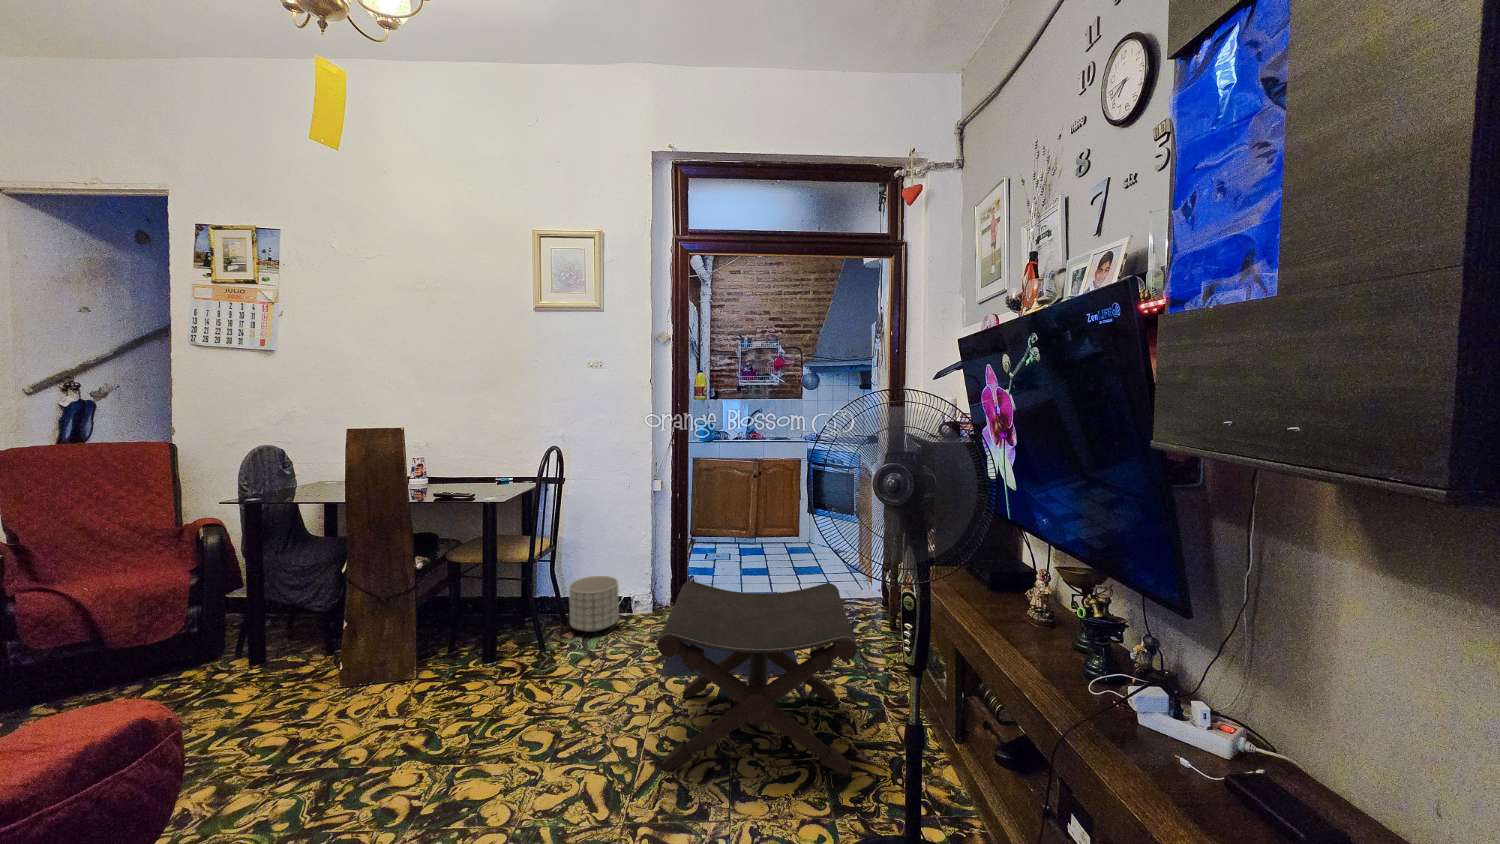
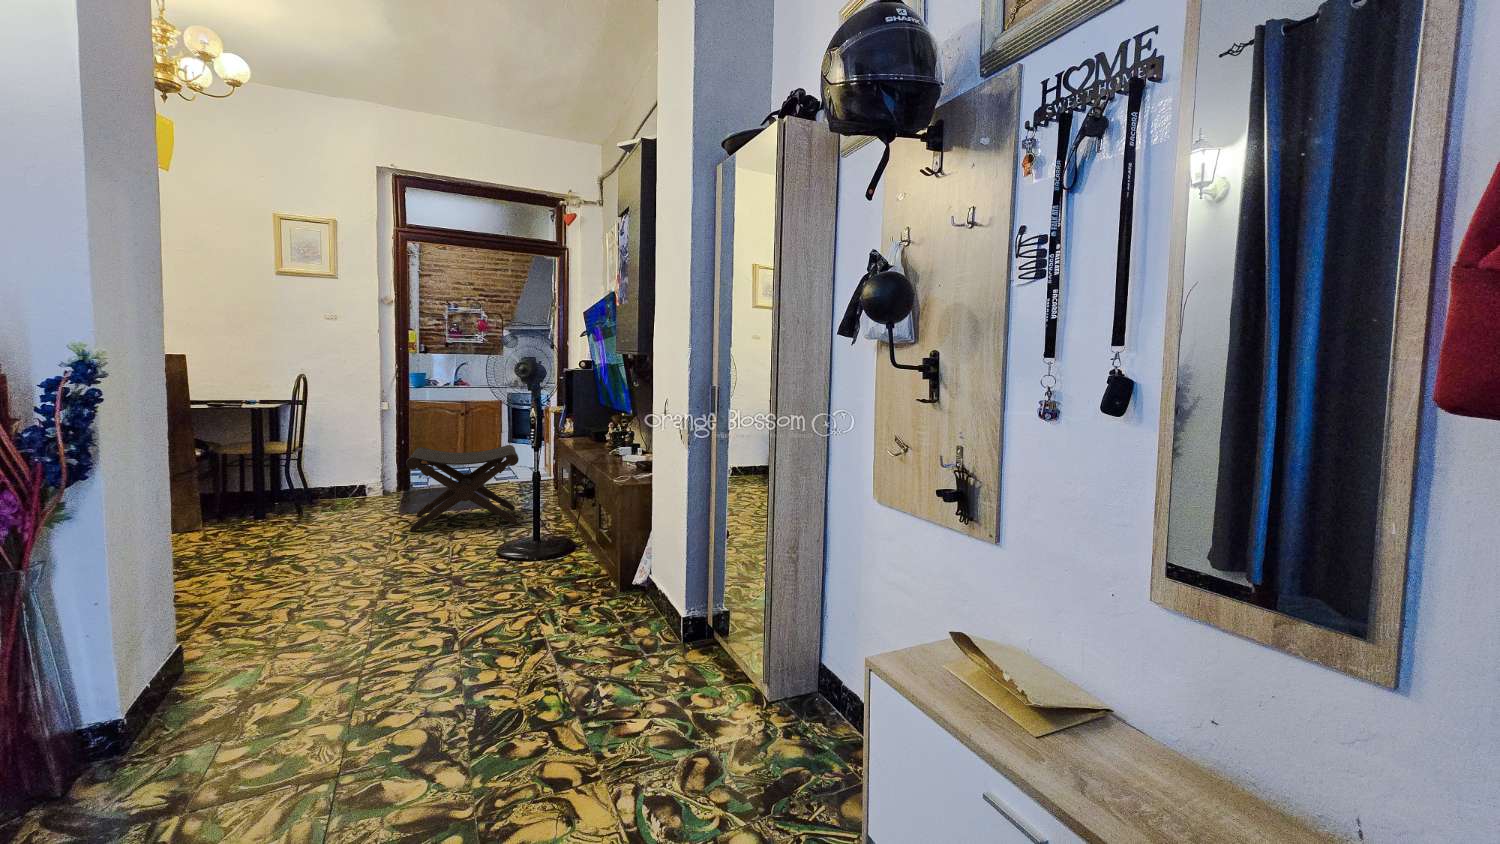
planter: present [569,576,619,632] -> none [316,470,357,505]

